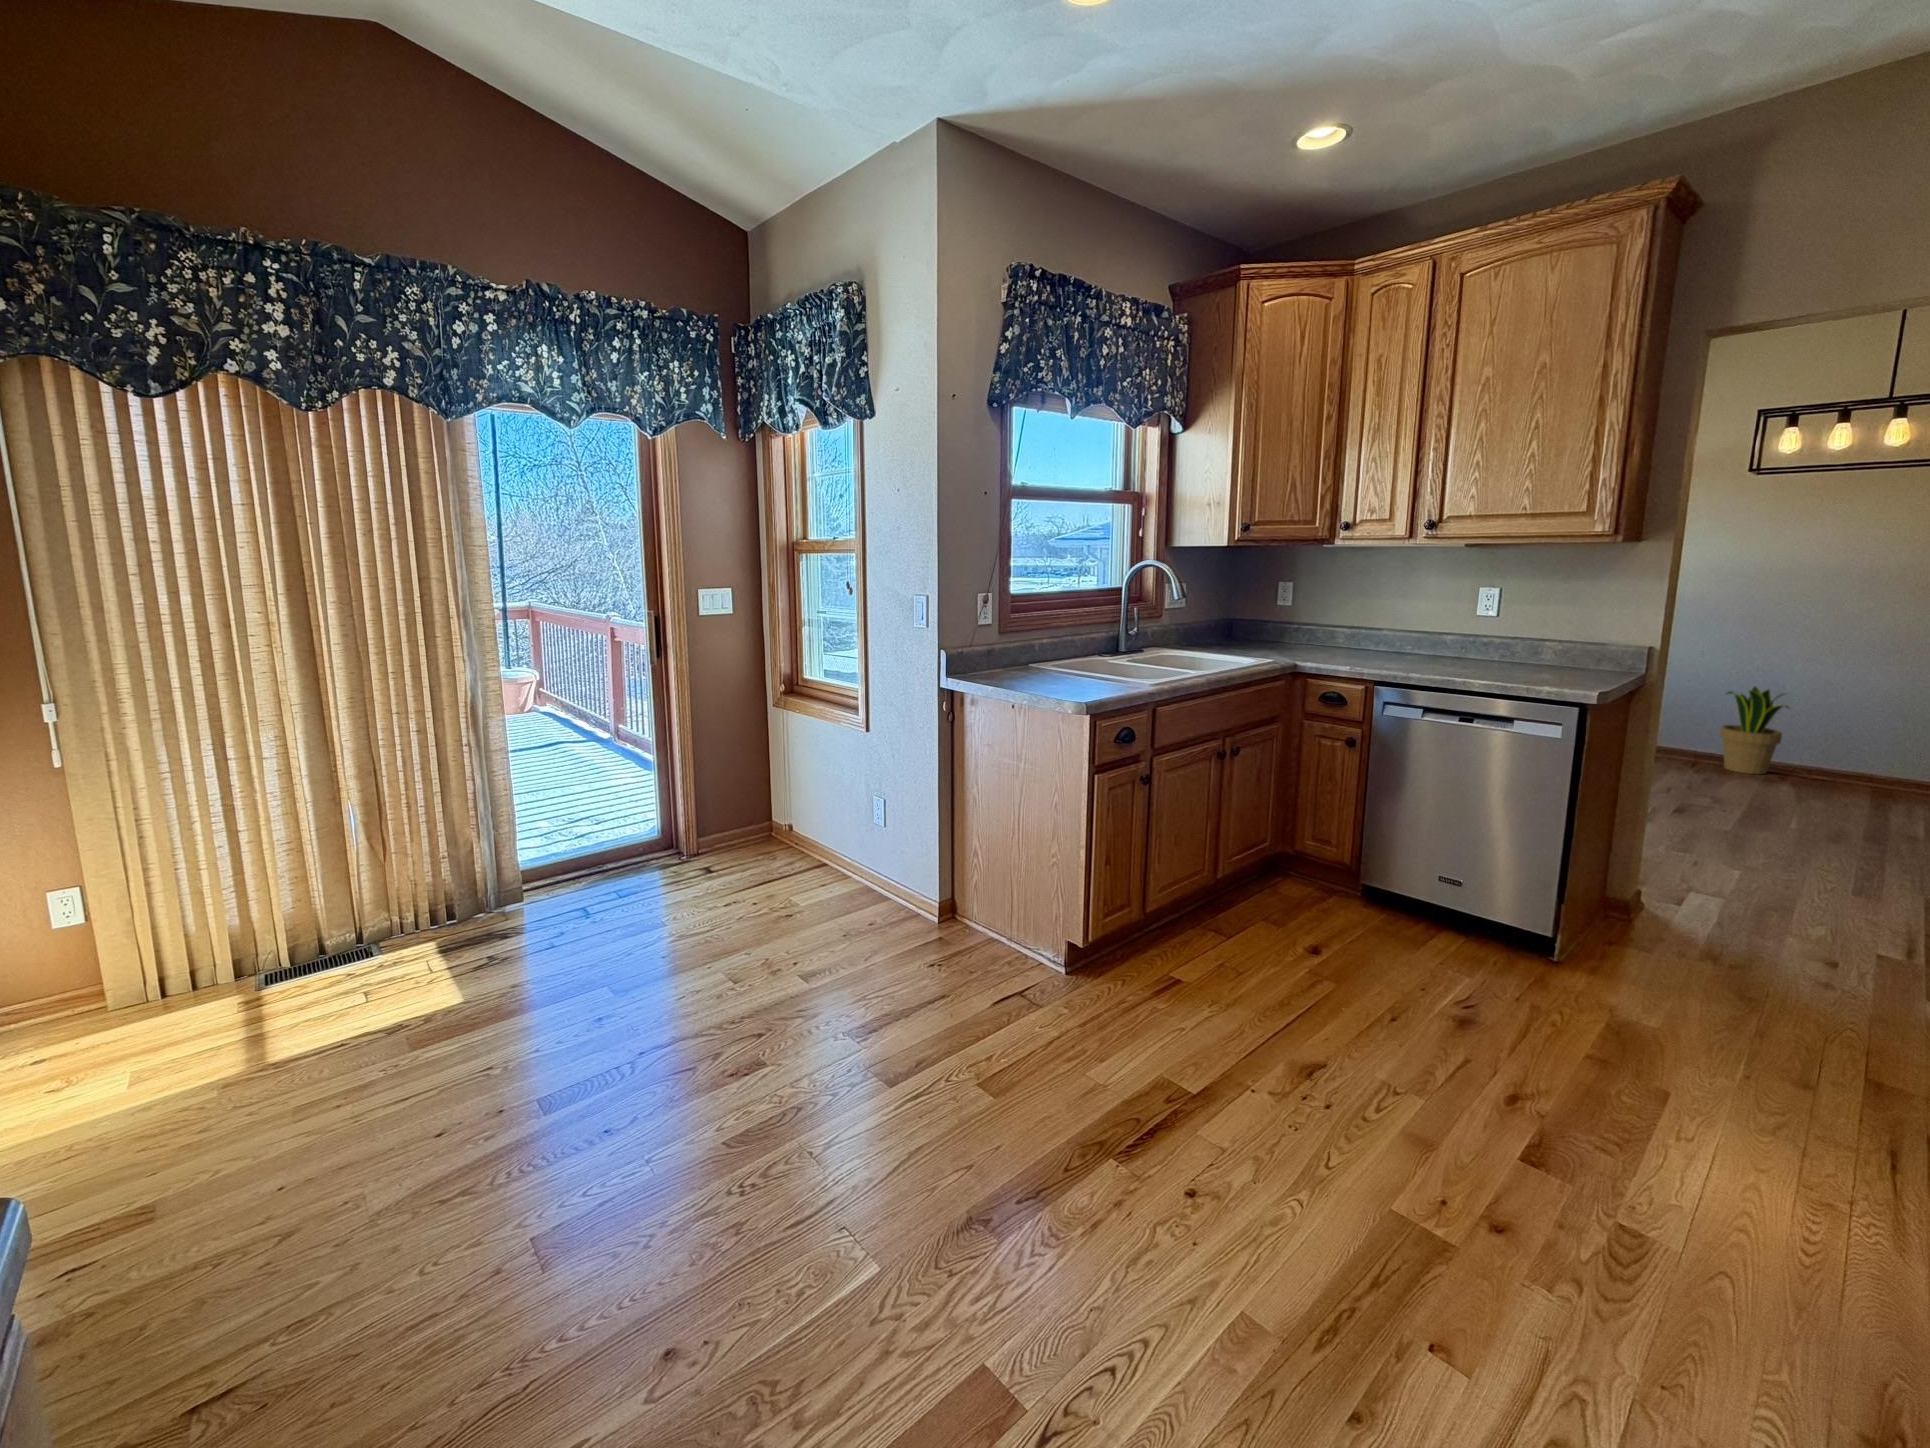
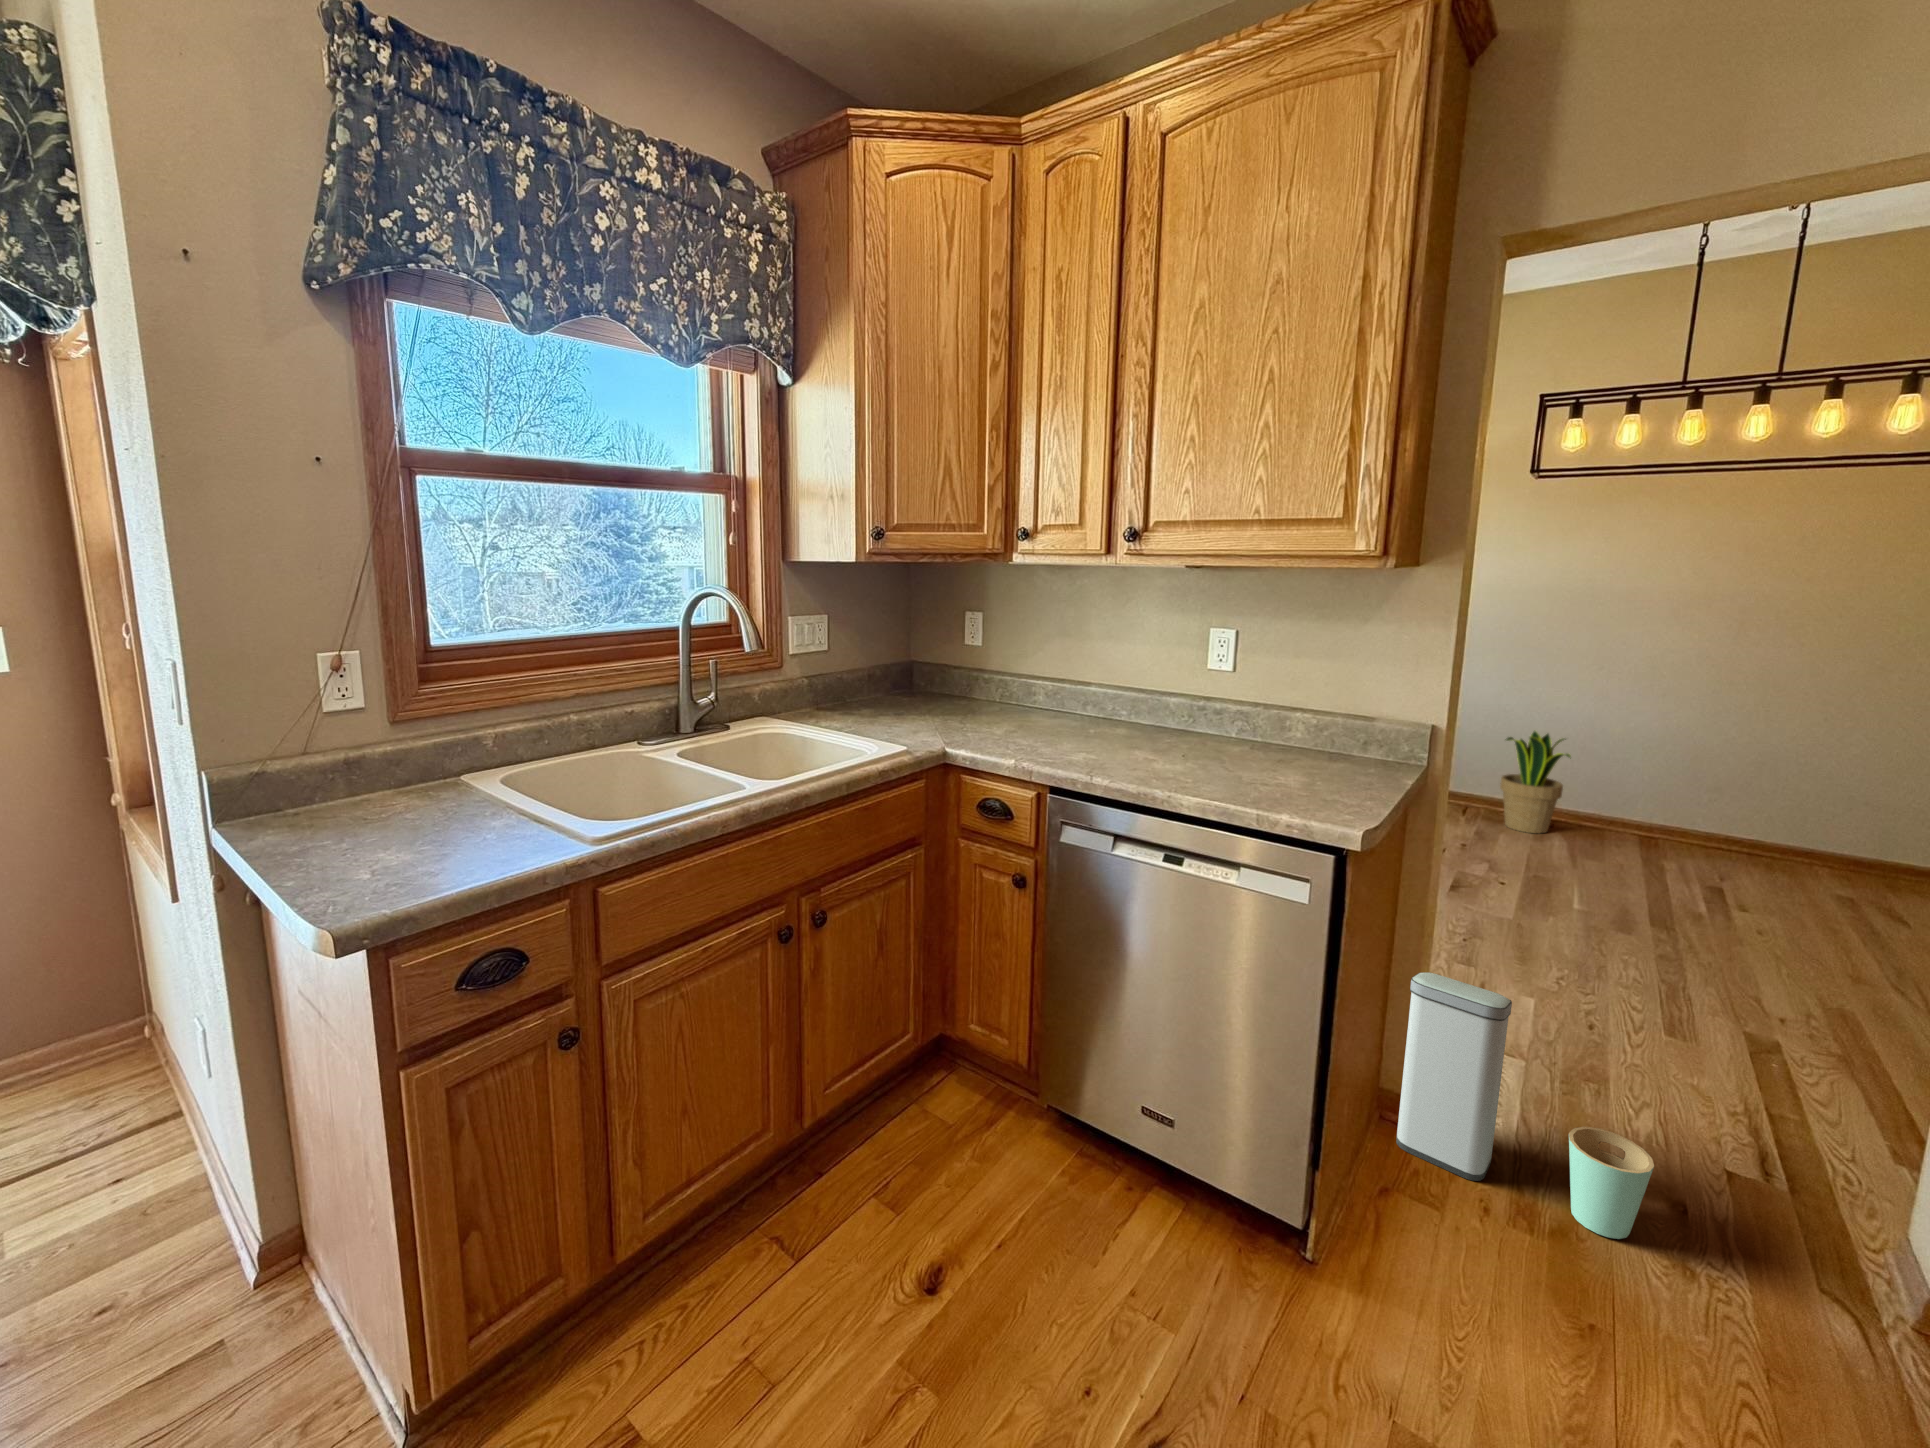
trash can: none [1615,810,1802,968] -> present [1396,973,1654,1239]

